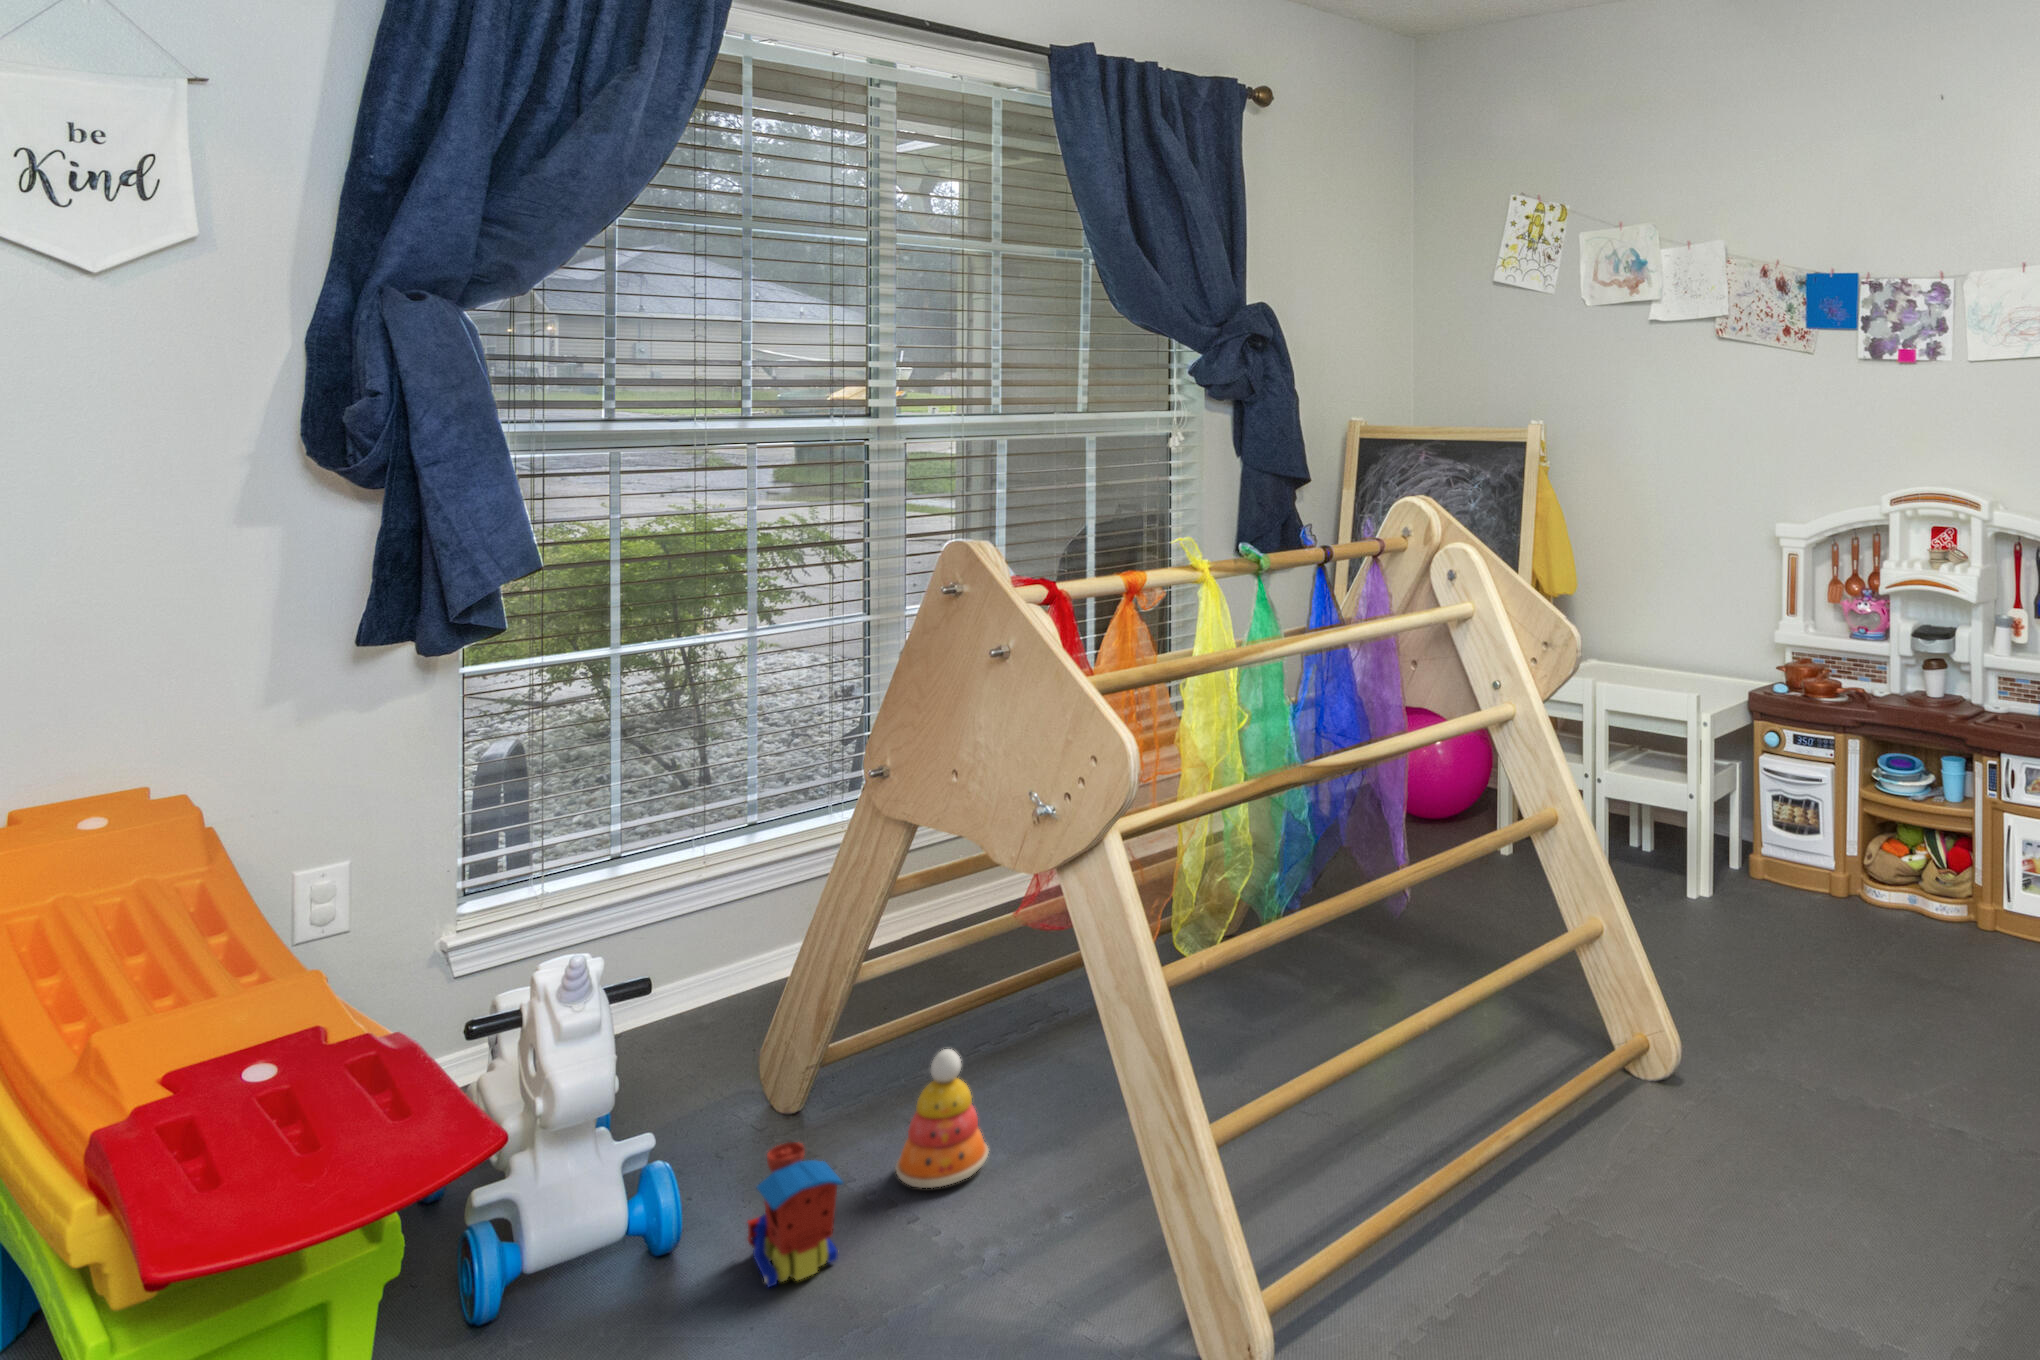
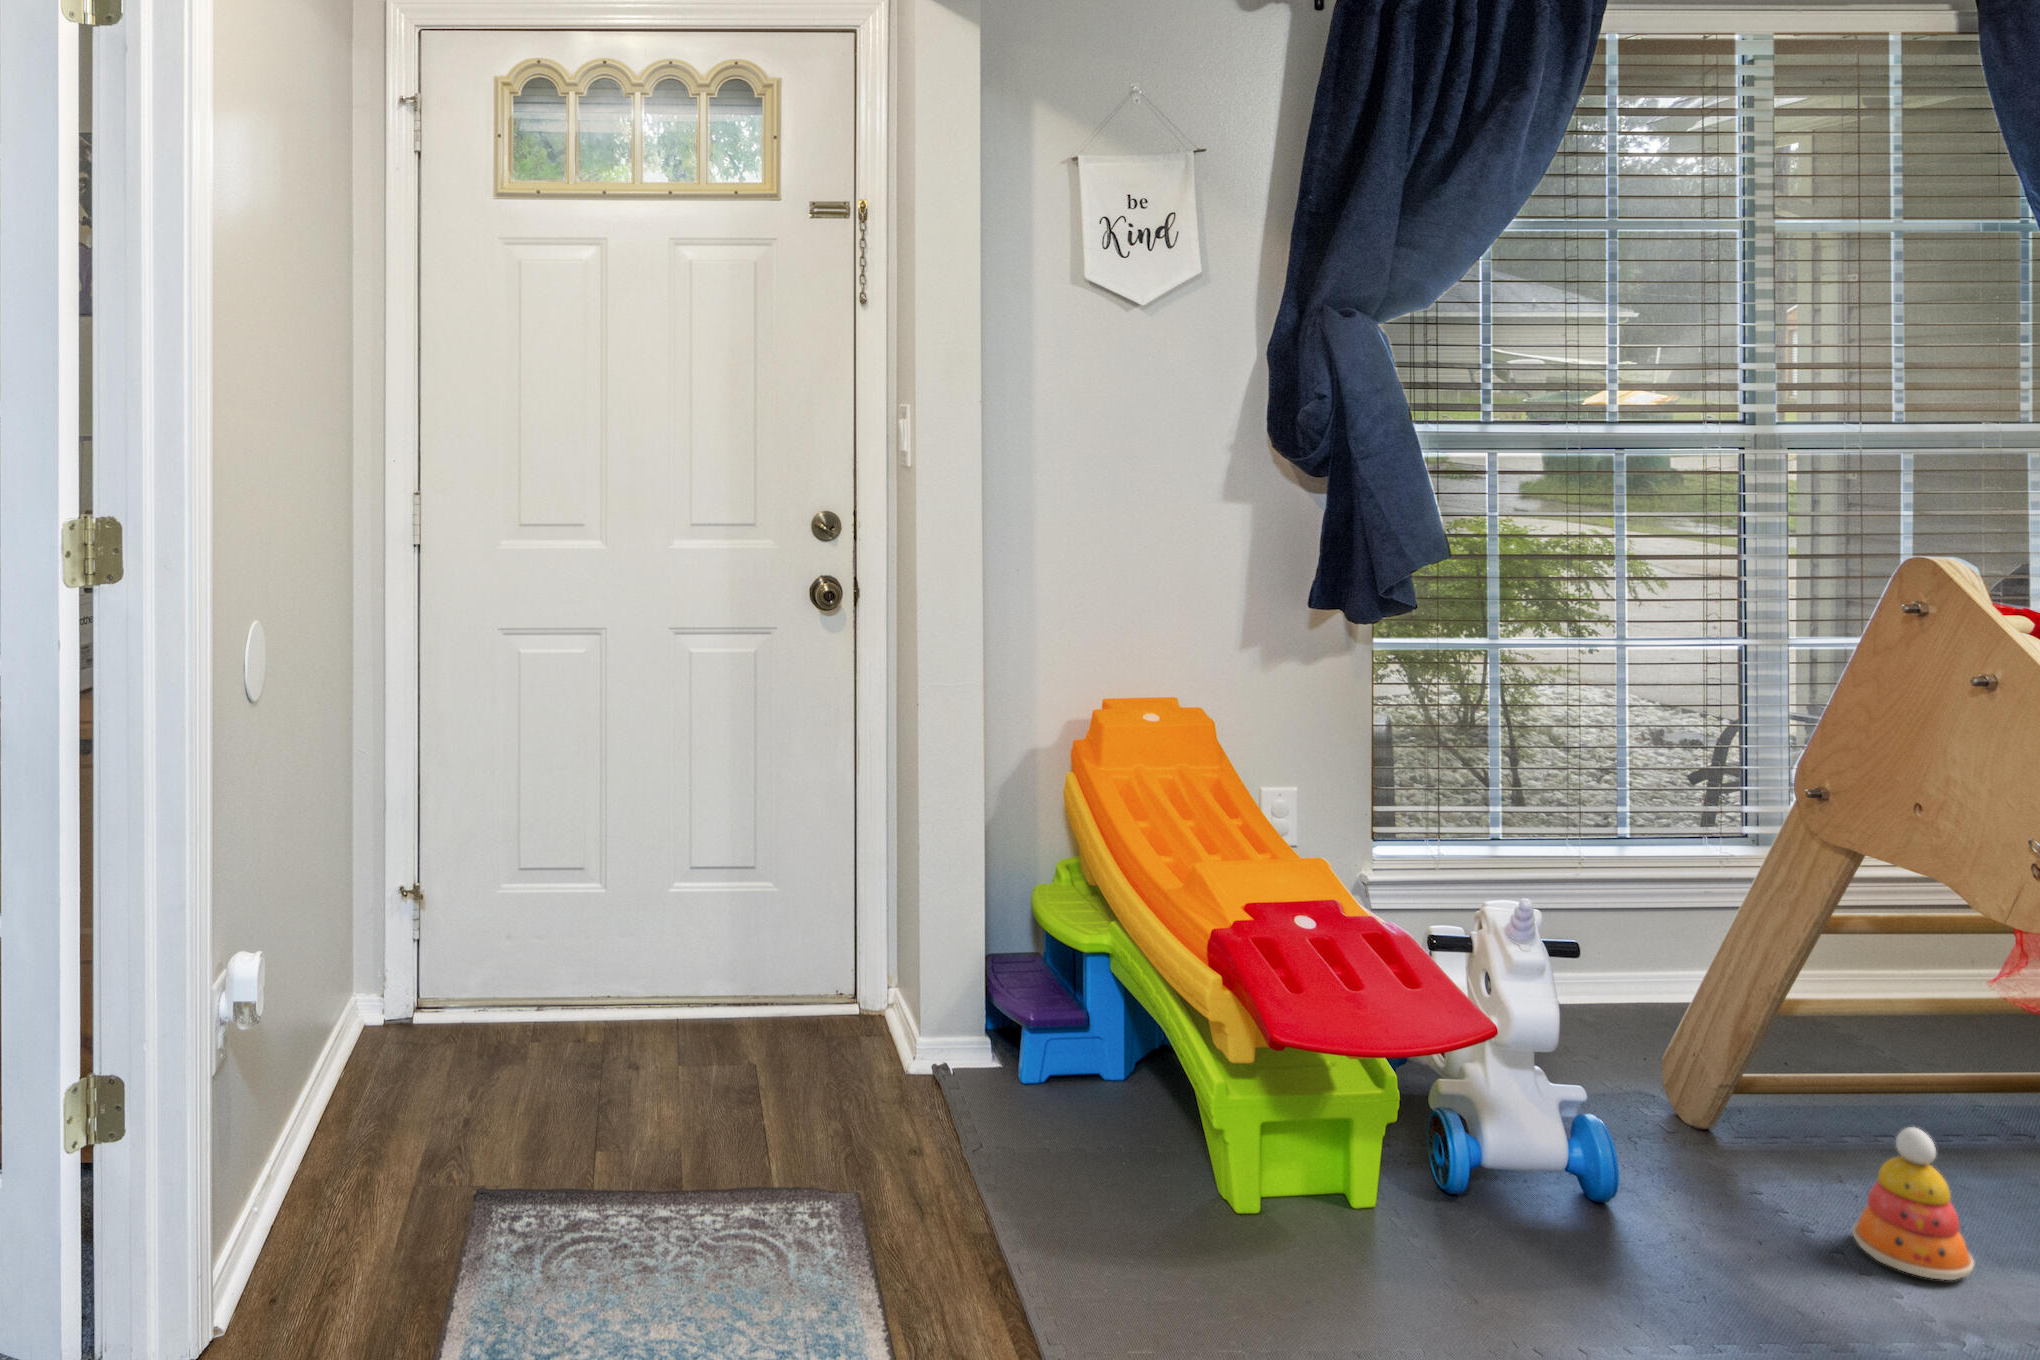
toy train: present [748,1142,843,1287] -> none [1698,1154,1813,1299]

